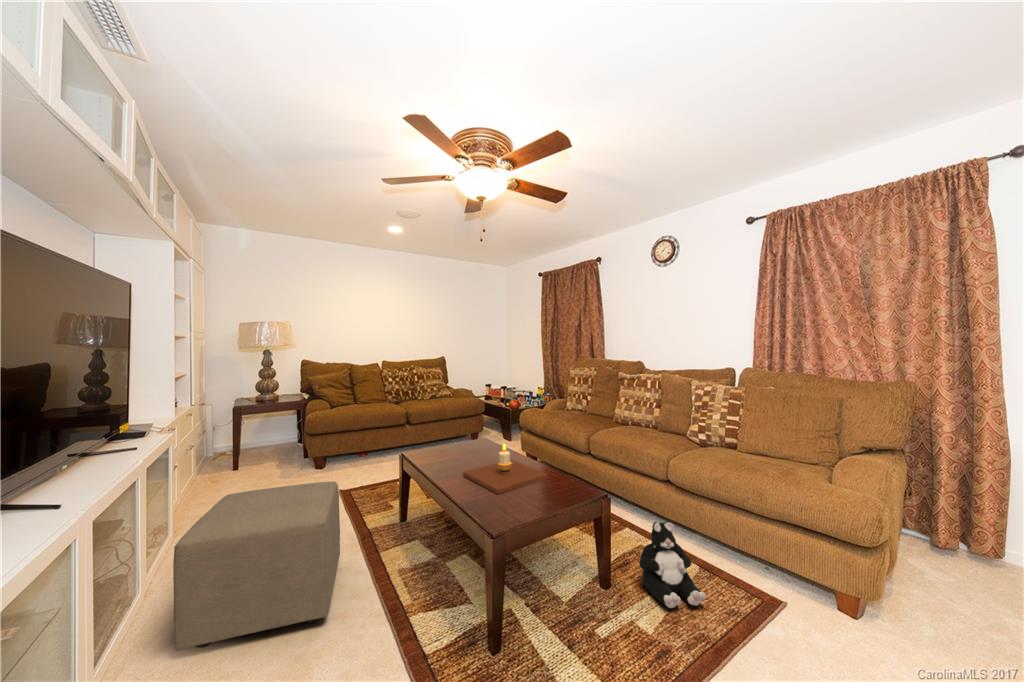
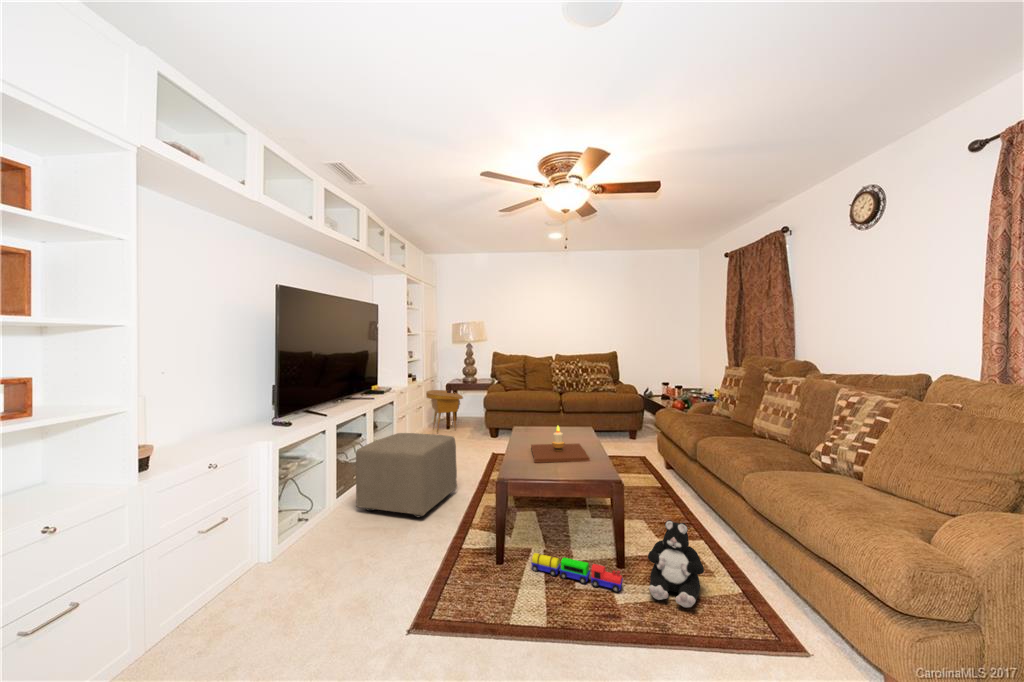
side table: none [202,416,265,479] -> present [426,390,463,432]
toy train: none [532,592,638,633] -> present [531,553,623,592]

